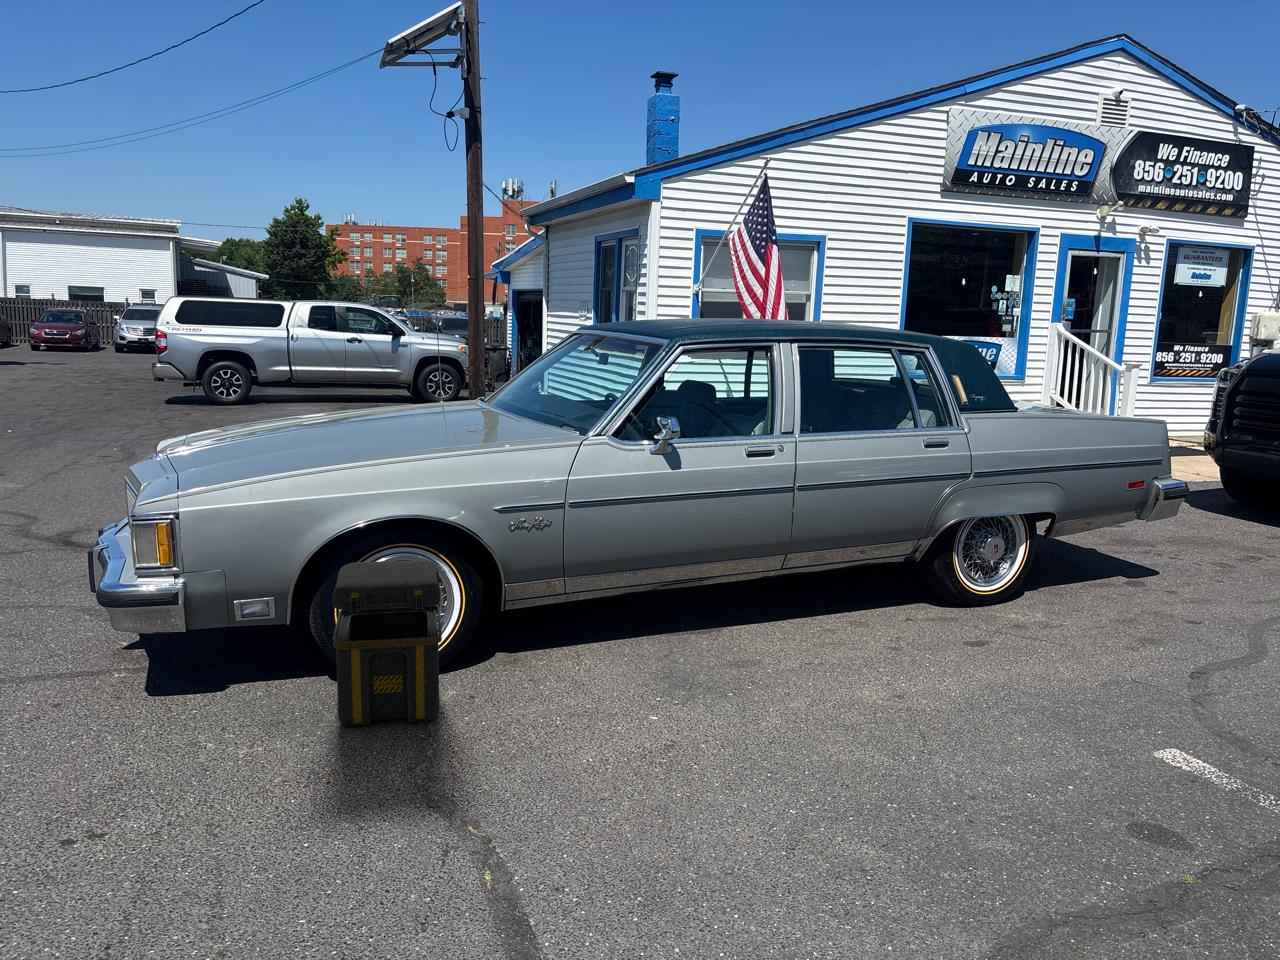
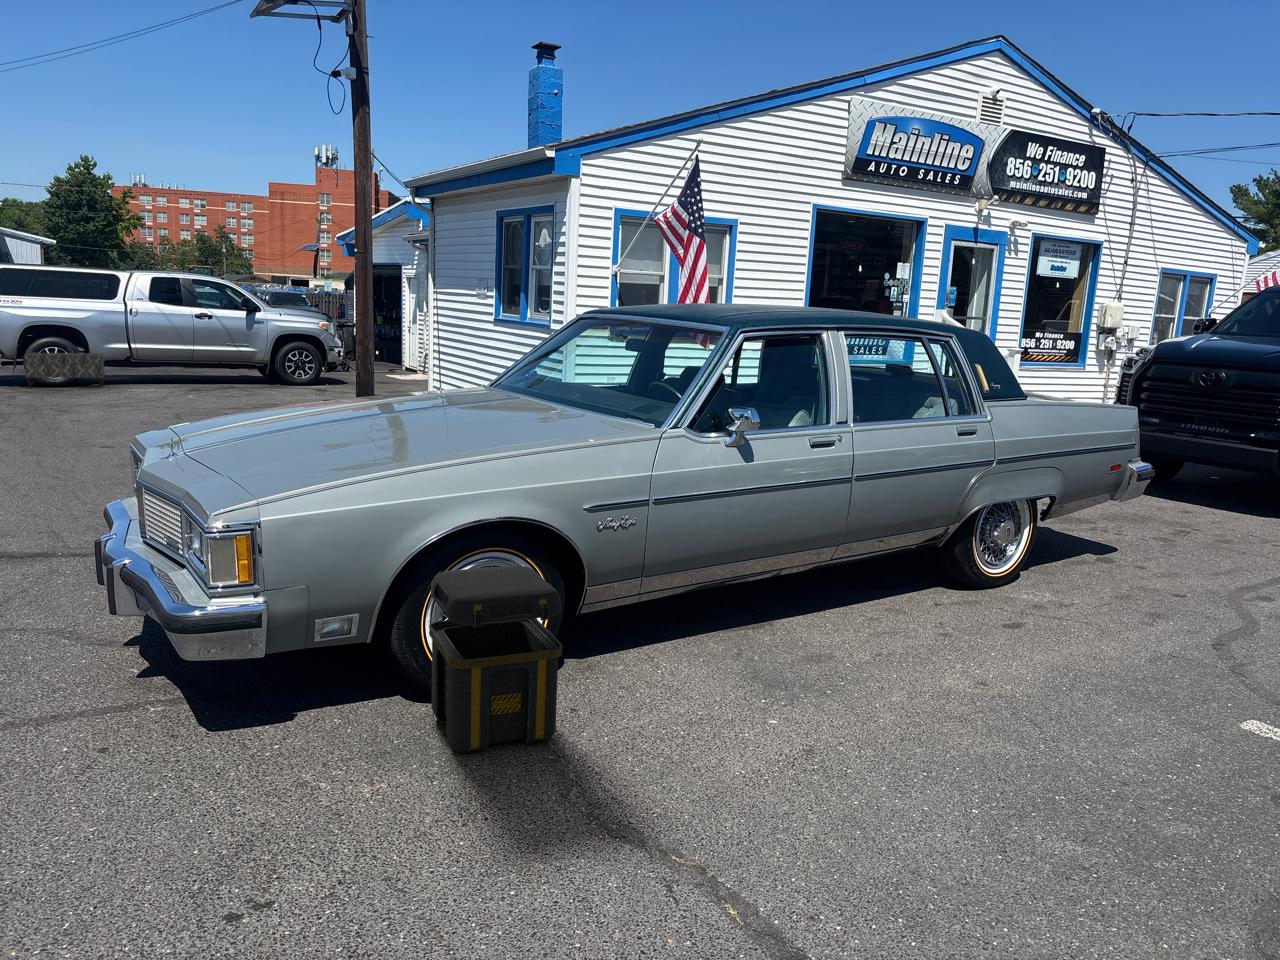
bench: none [210,372,277,402] -> present [24,352,104,387]

